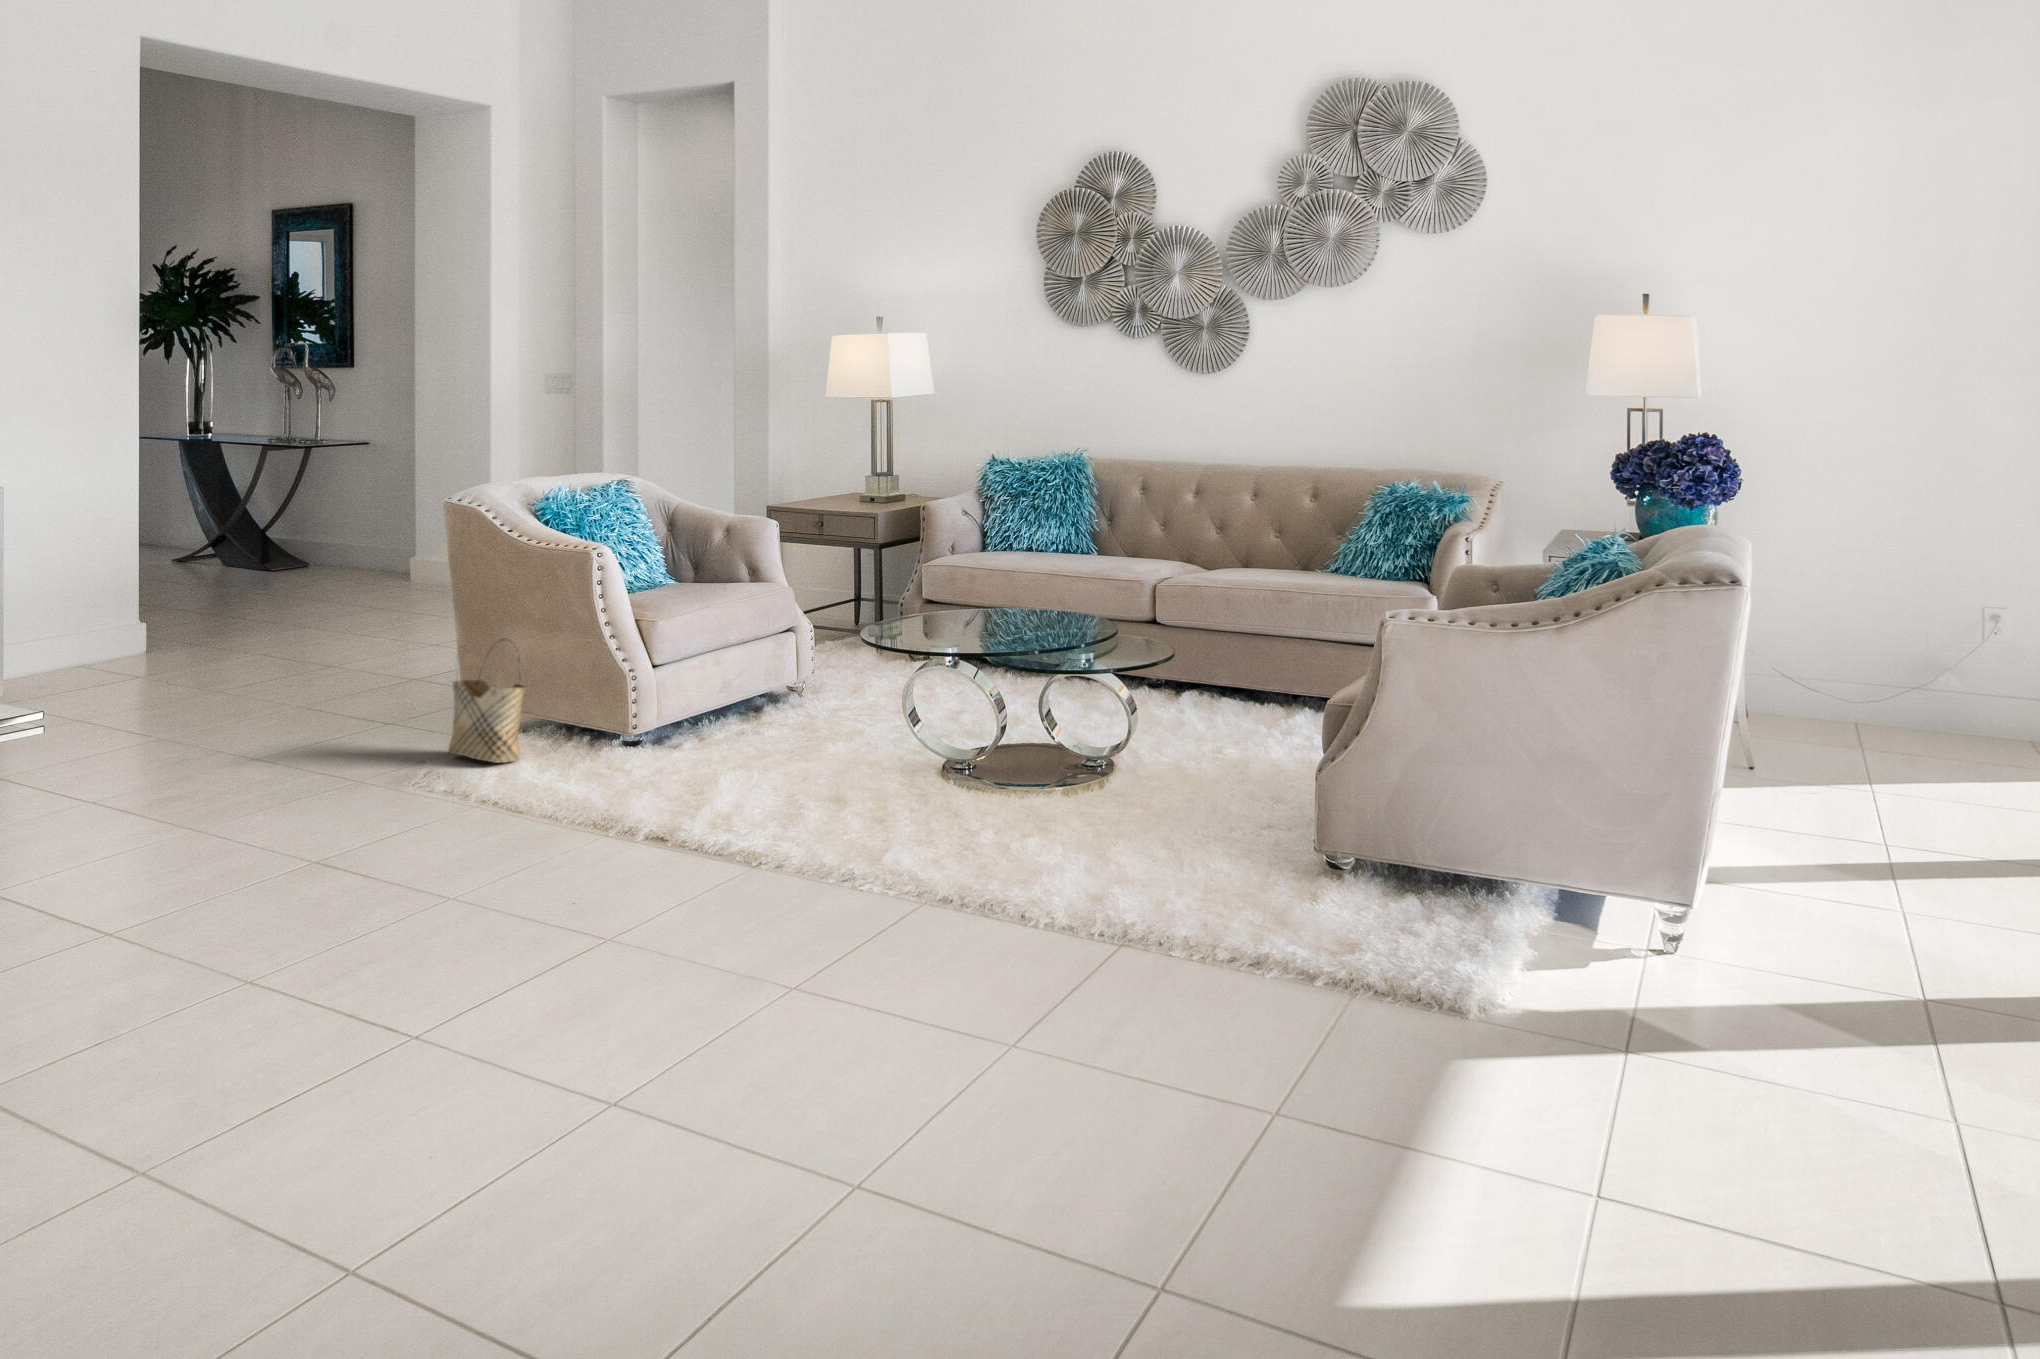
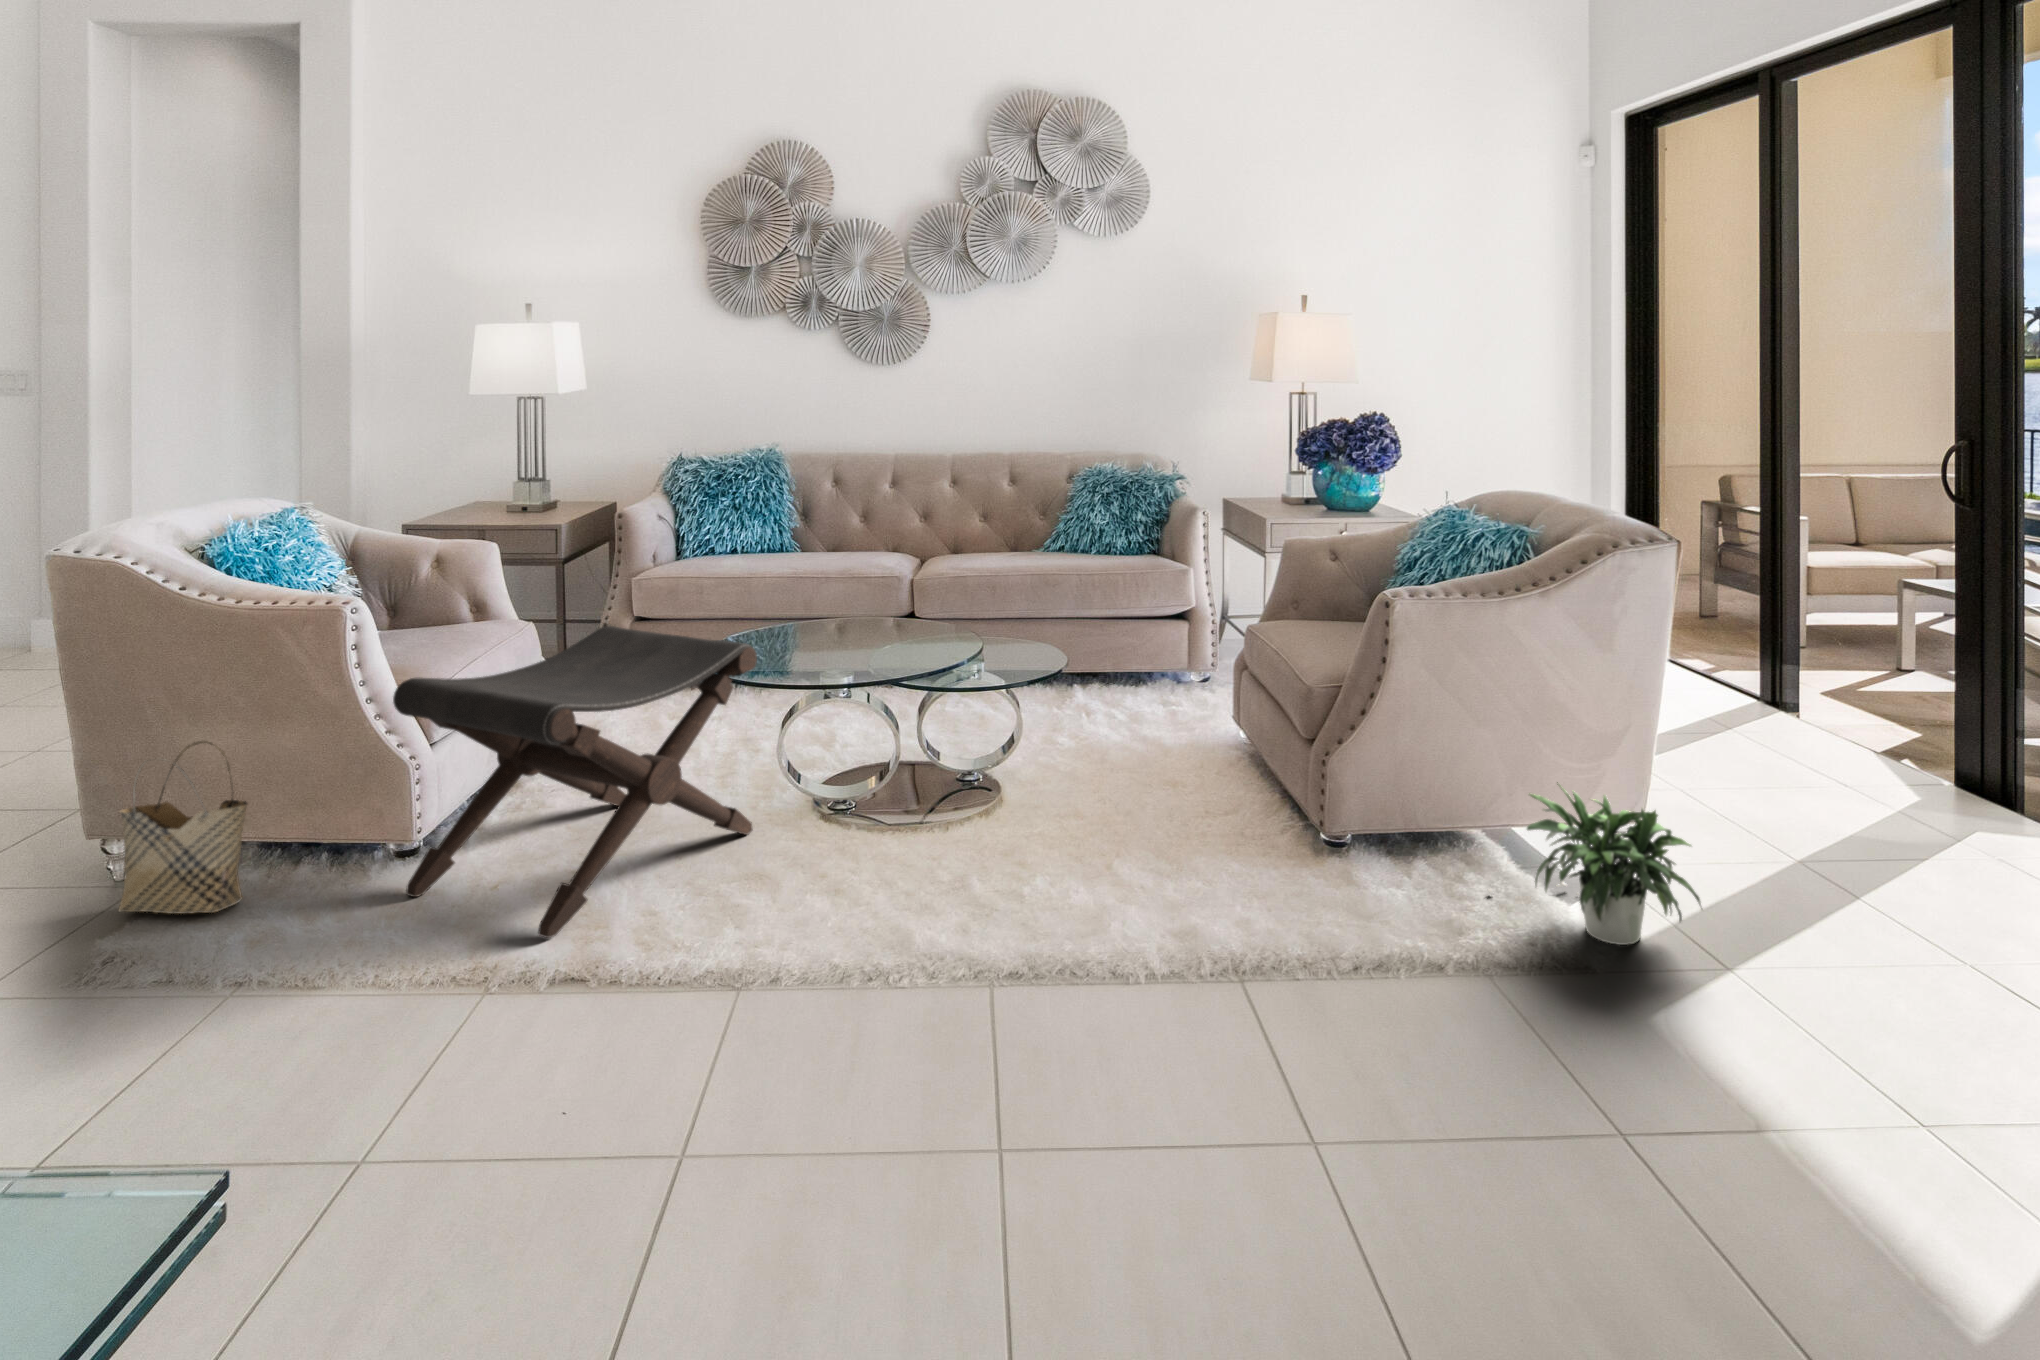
footstool: none [610,589,890,815] -> present [393,626,757,938]
potted plant: none [1453,823,1616,996] -> present [1489,782,1701,945]

